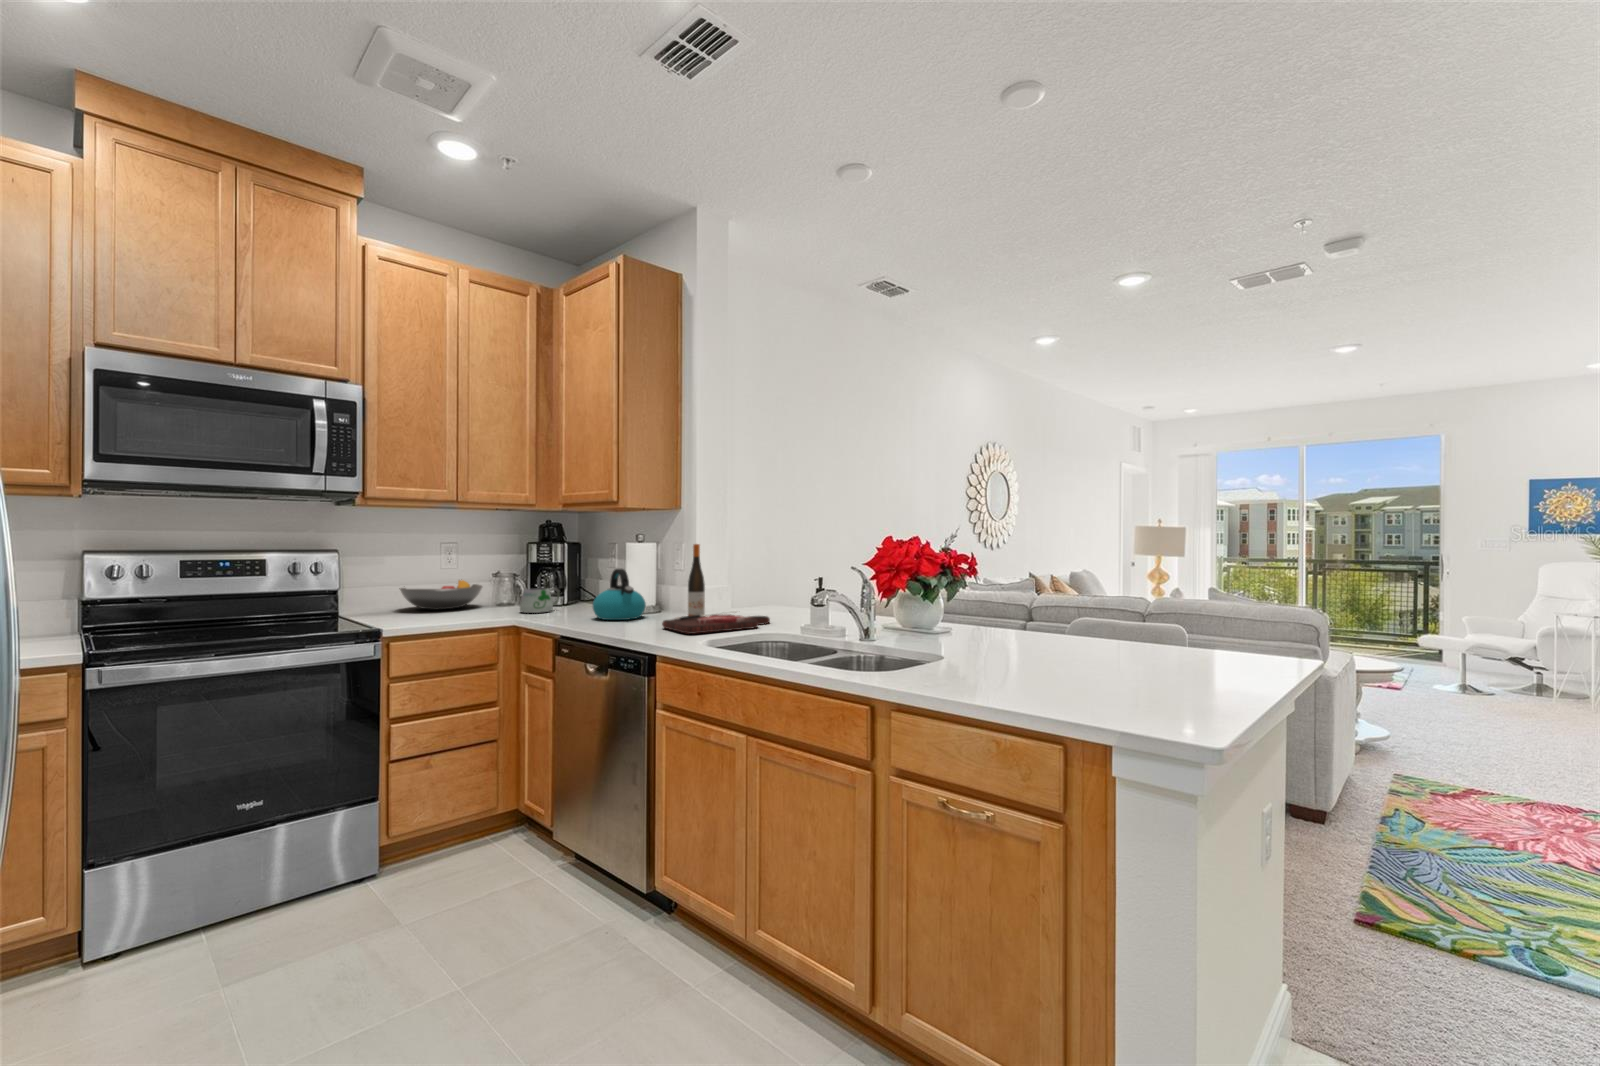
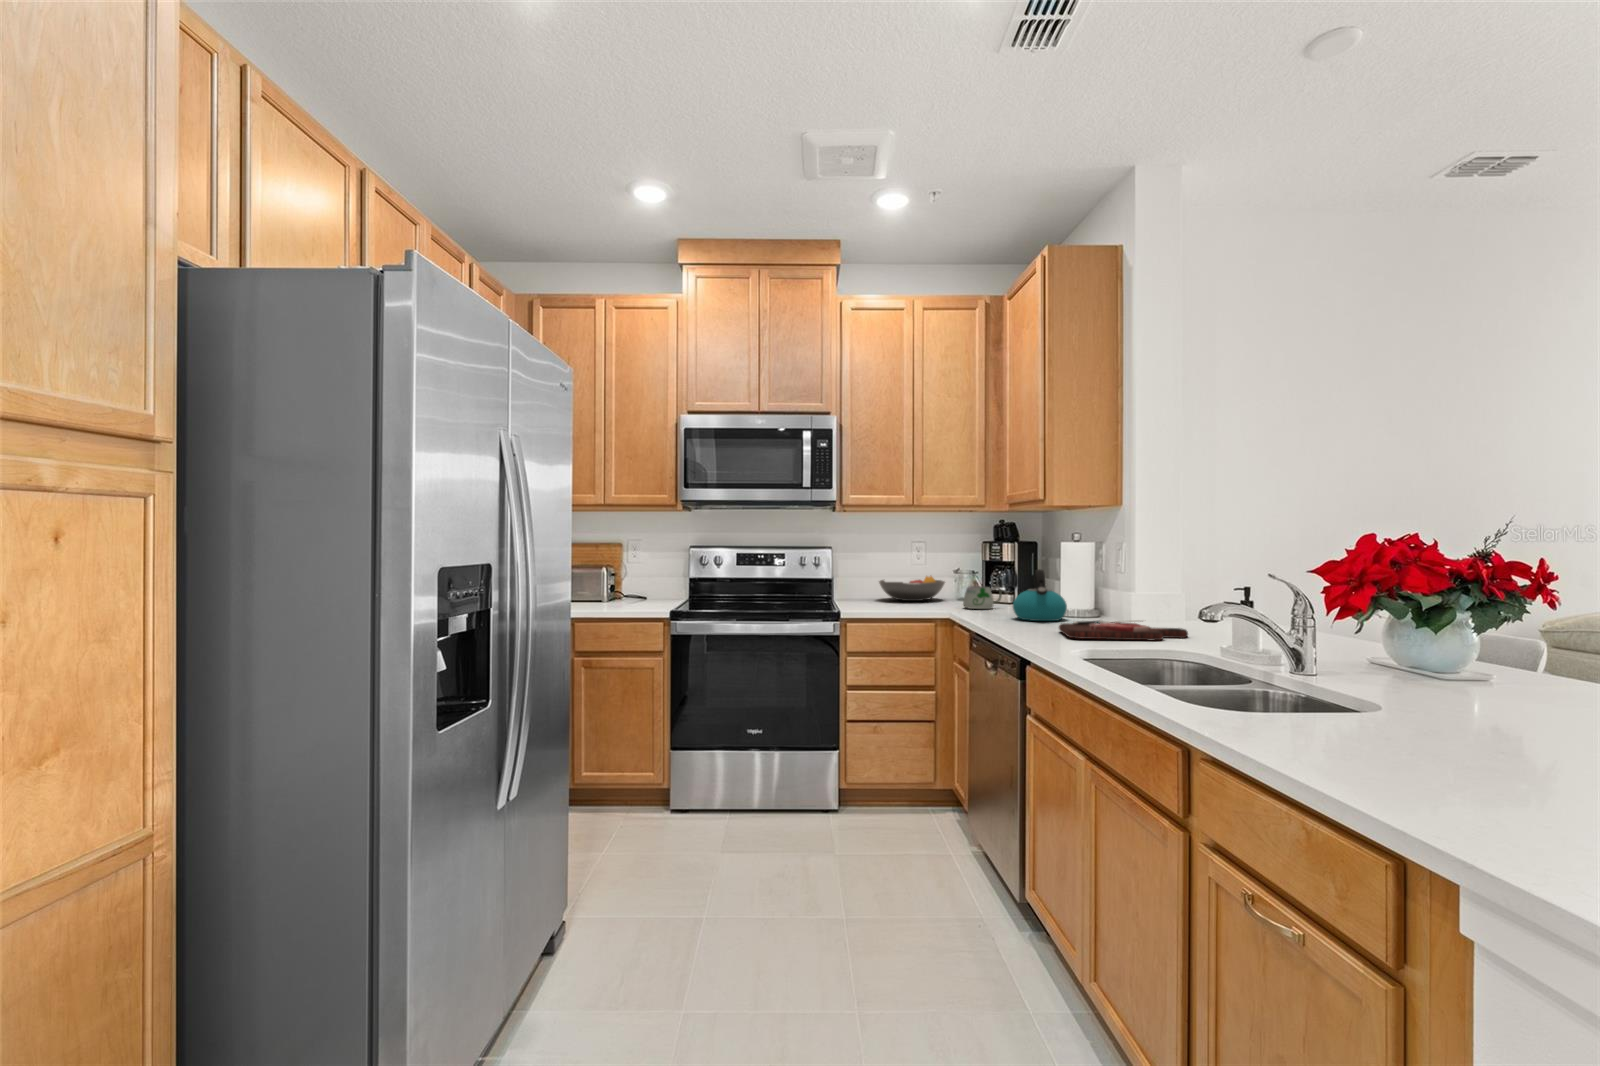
wine bottle: present [688,544,705,616] -> none [1108,545,1128,626]

